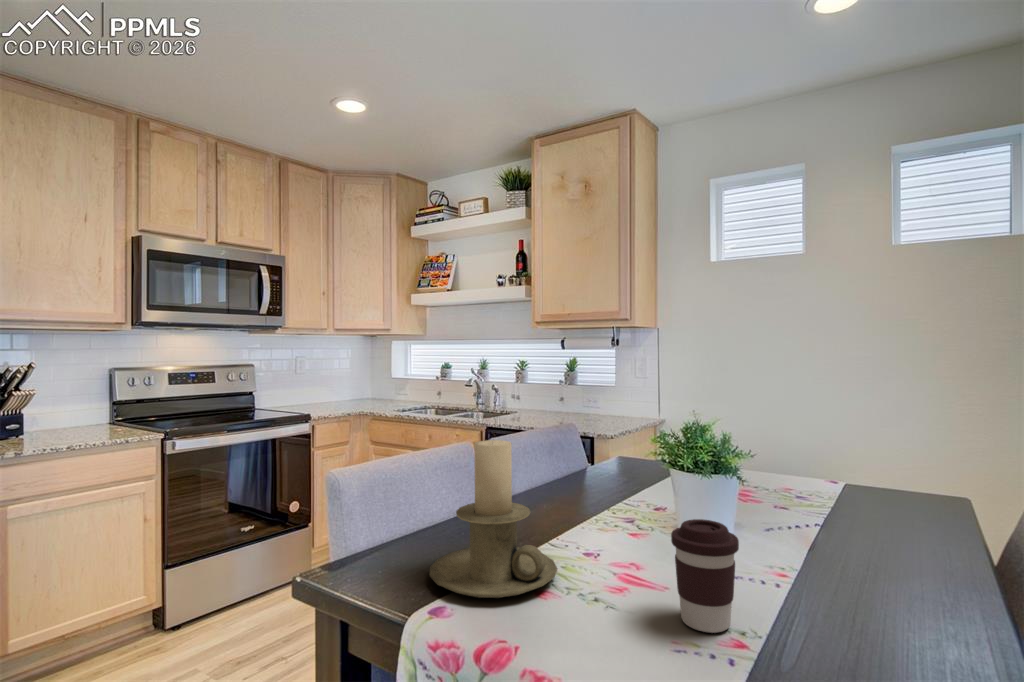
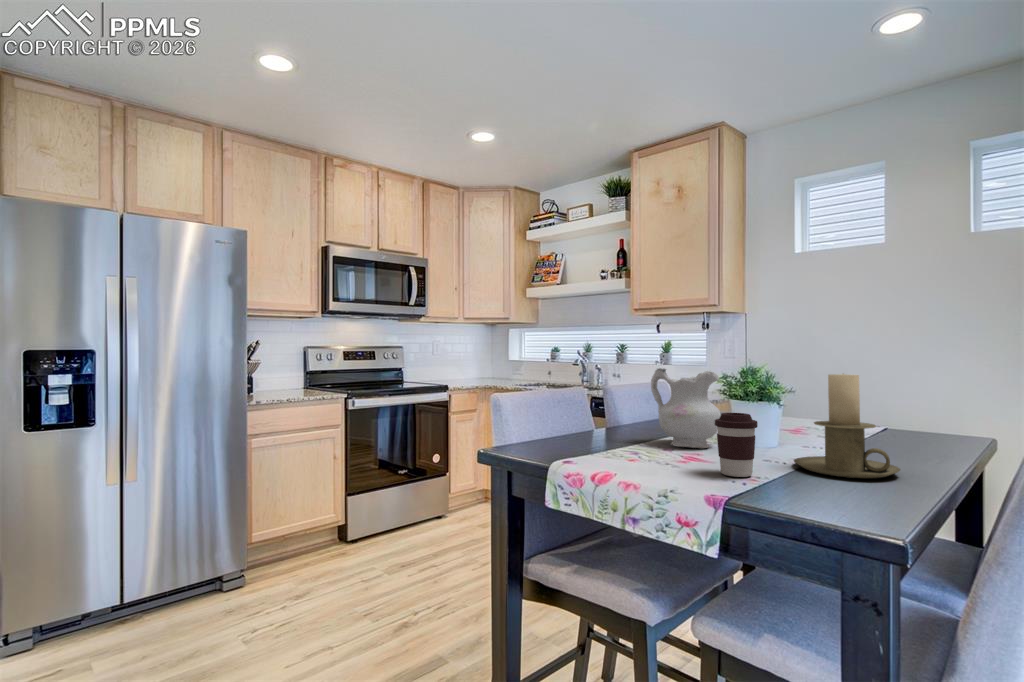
ceramic pitcher: none [564,423,660,542] -> present [651,368,721,448]
candle holder: present [429,440,557,598] -> present [794,374,900,478]

